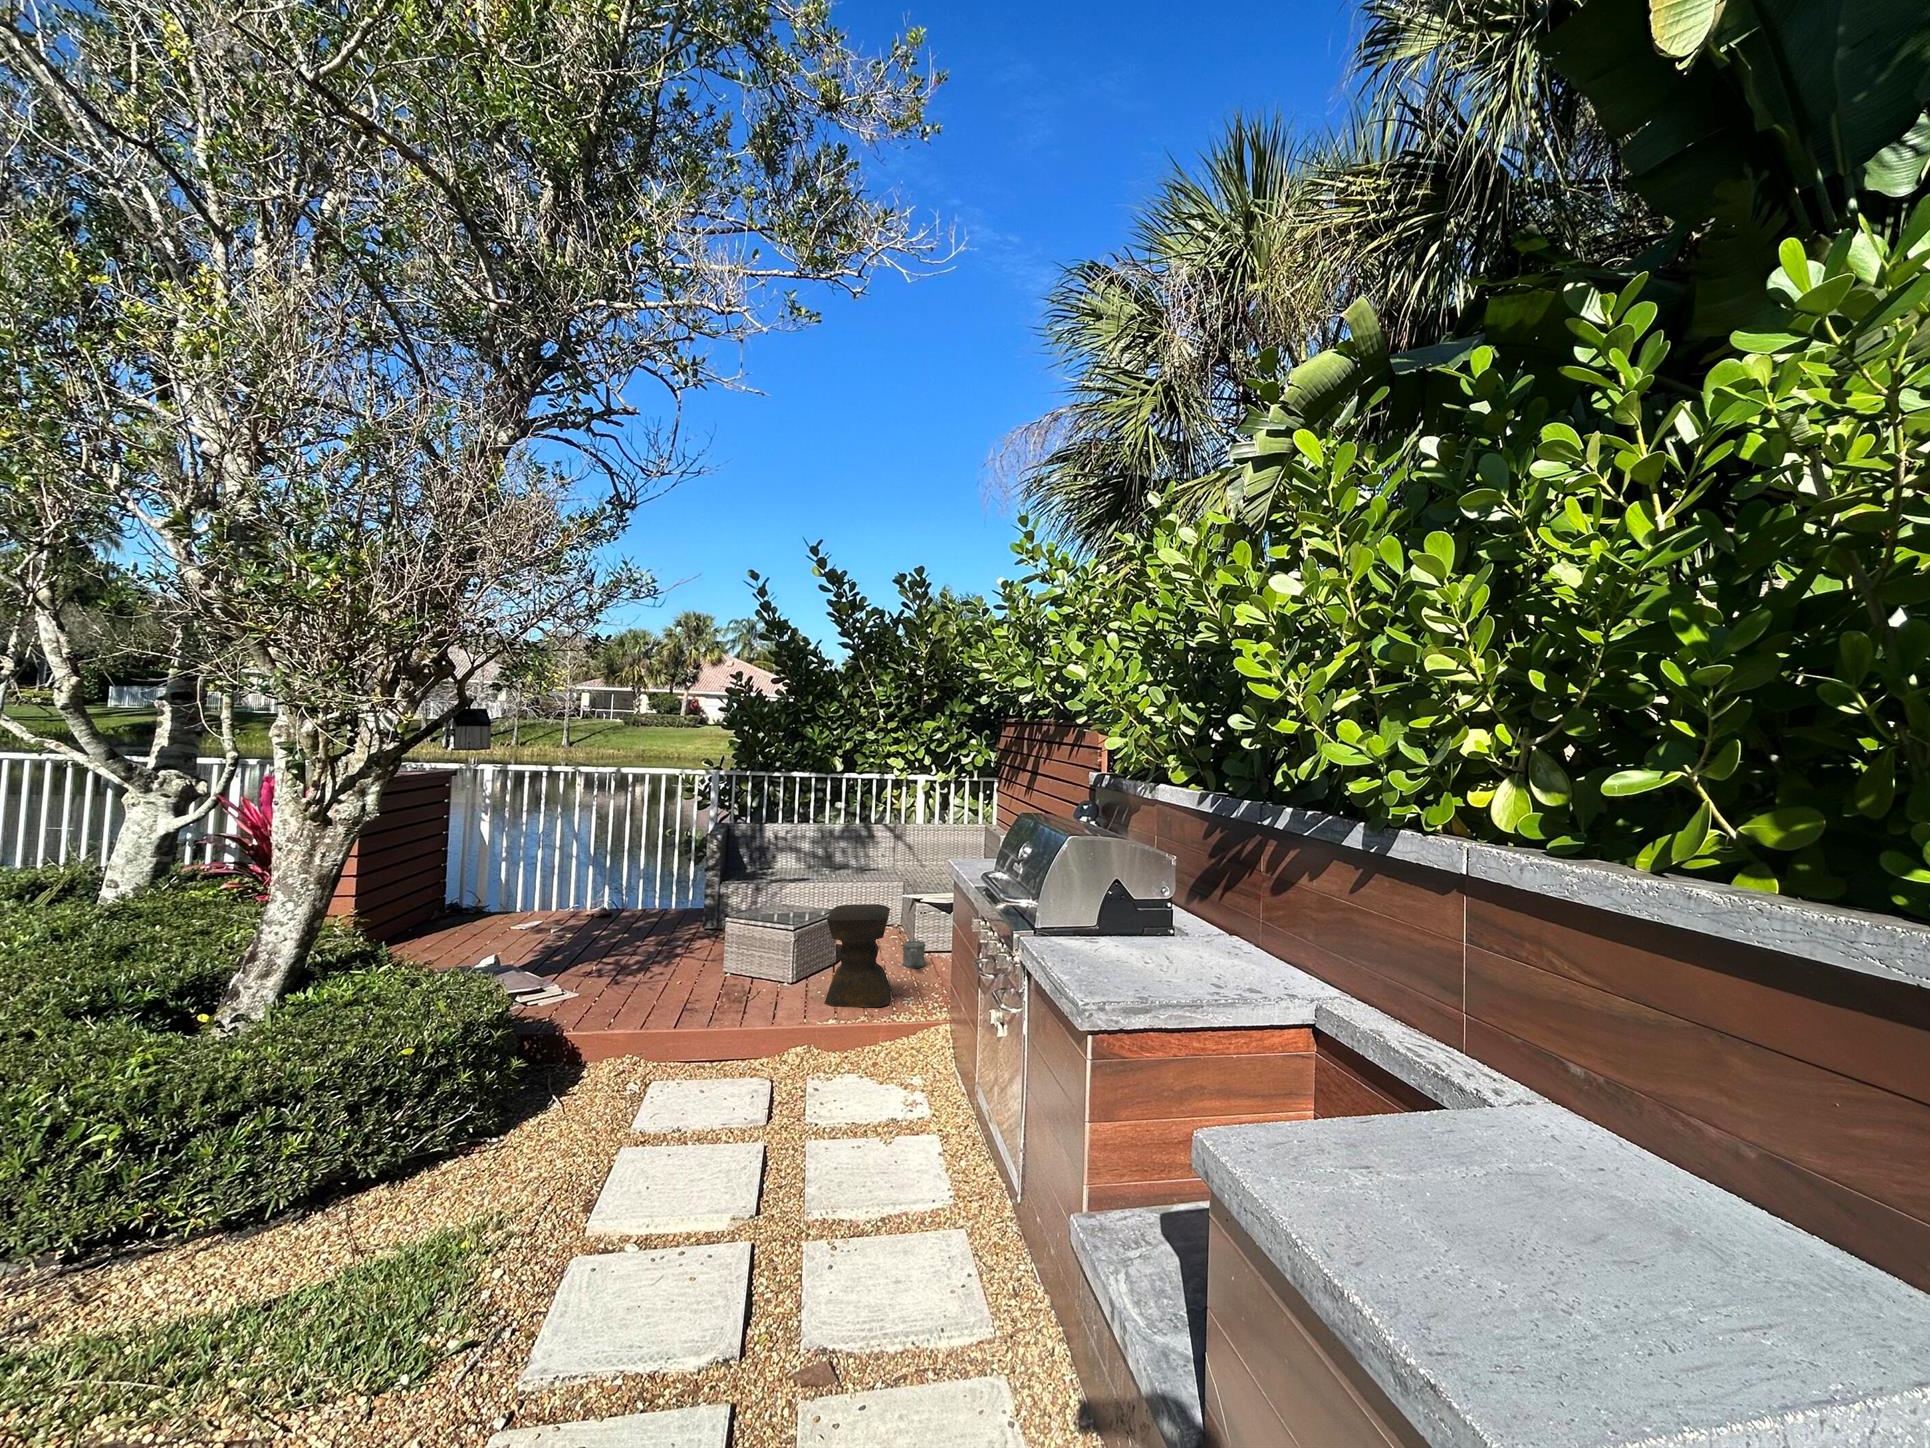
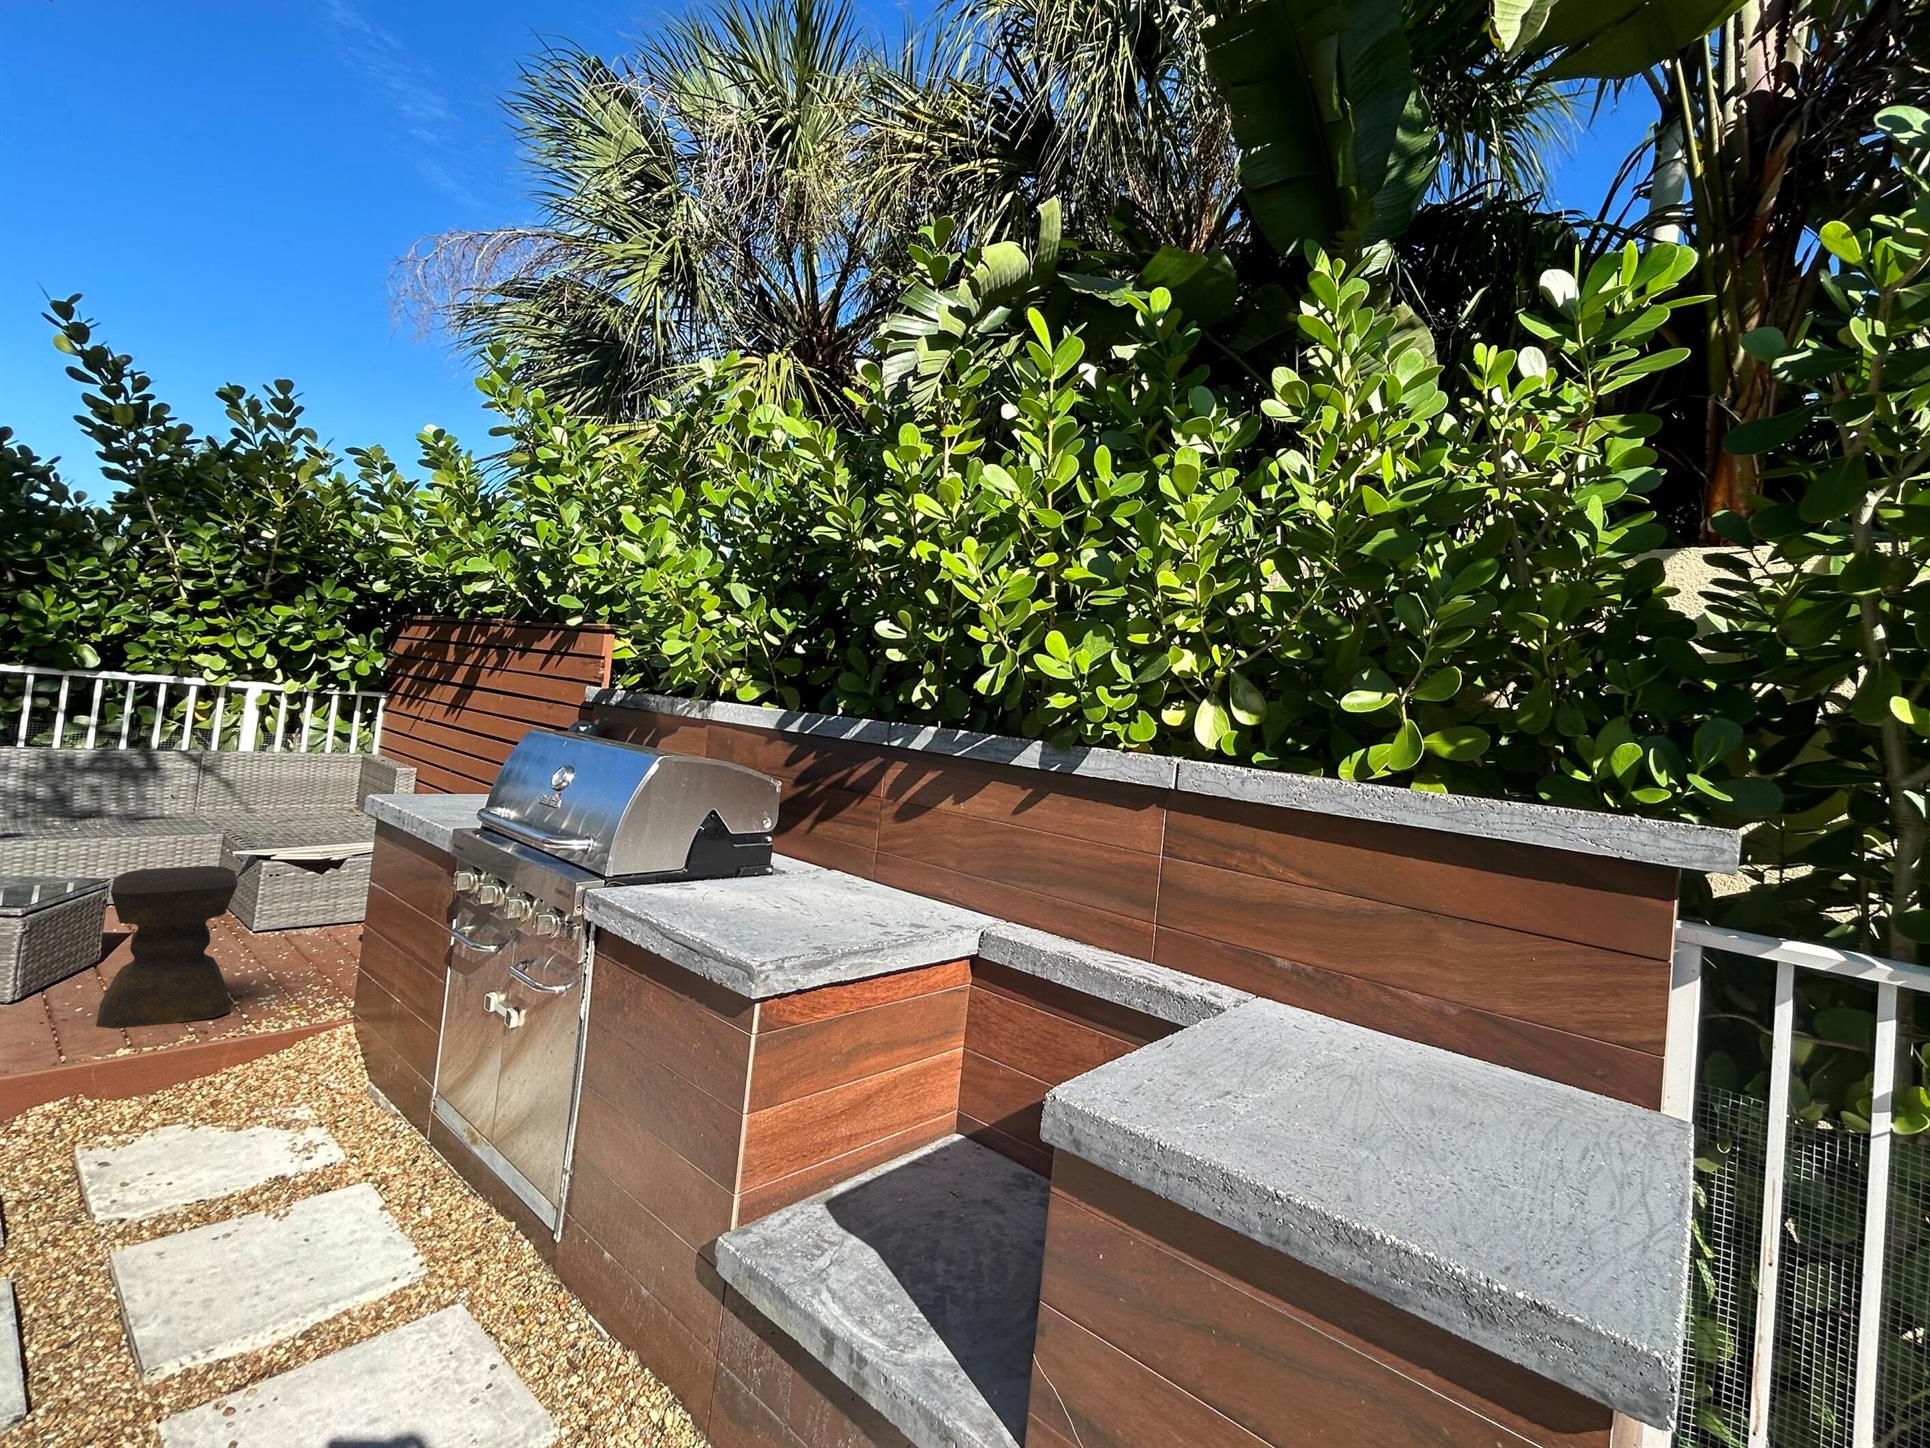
watering can: present [903,938,926,968] -> none [235,913,280,957]

